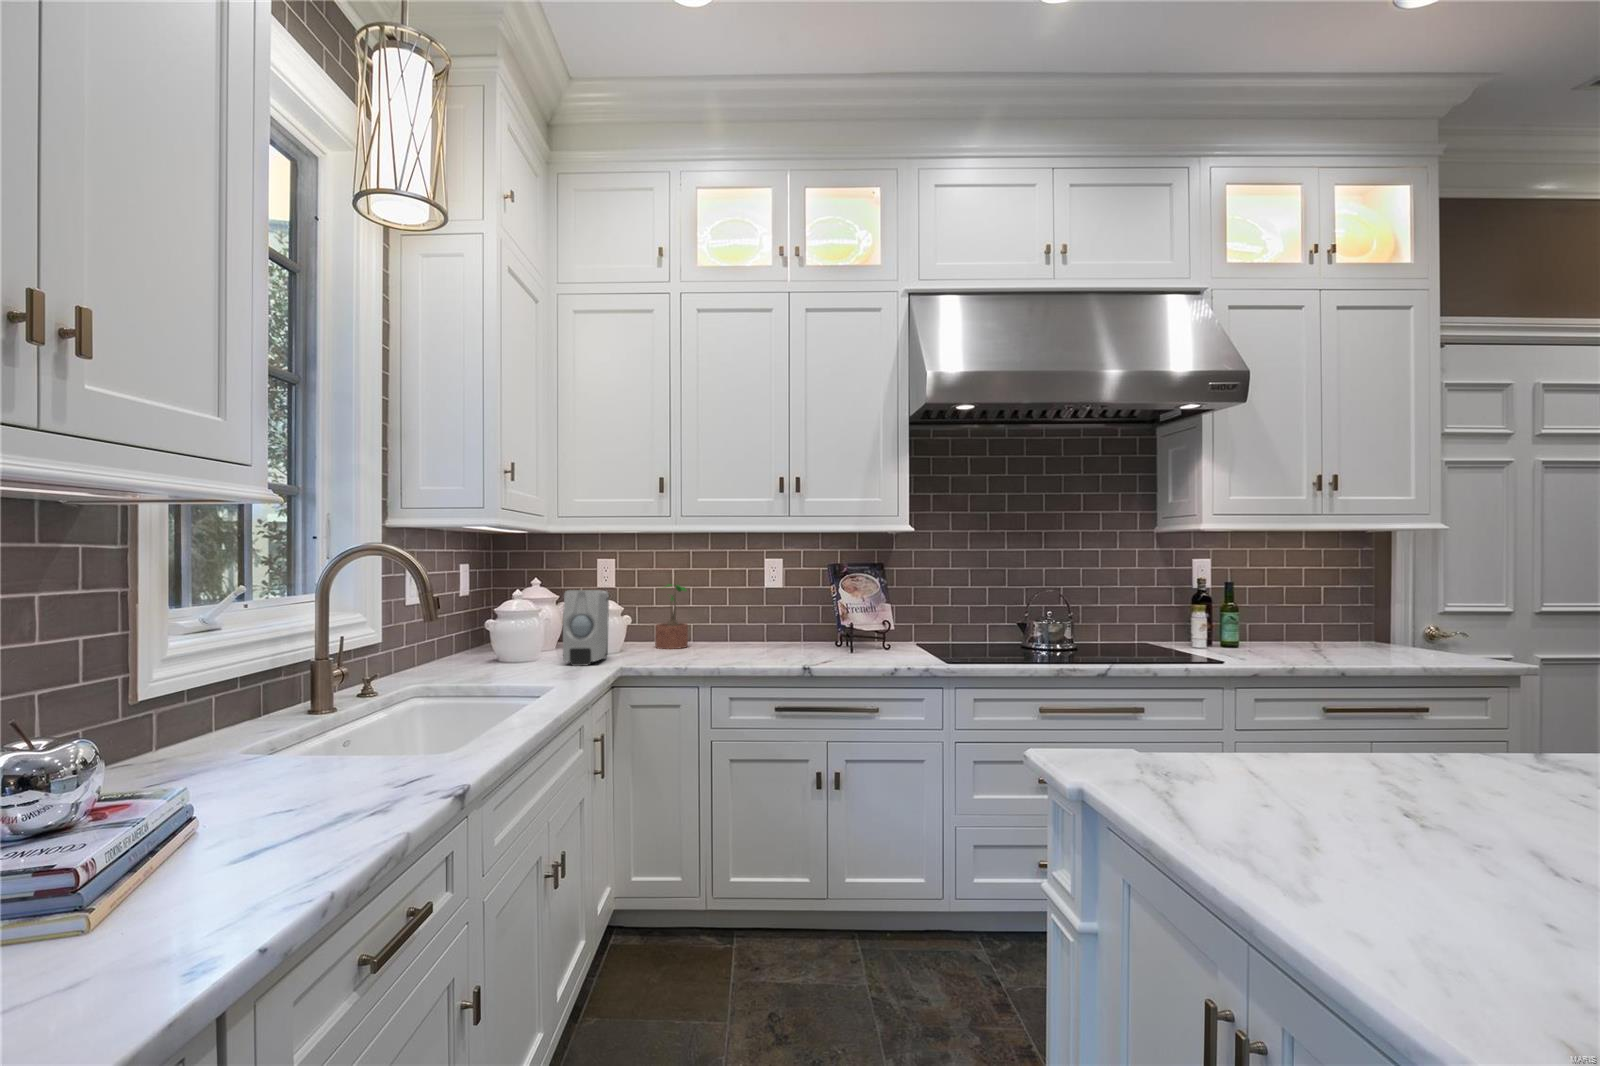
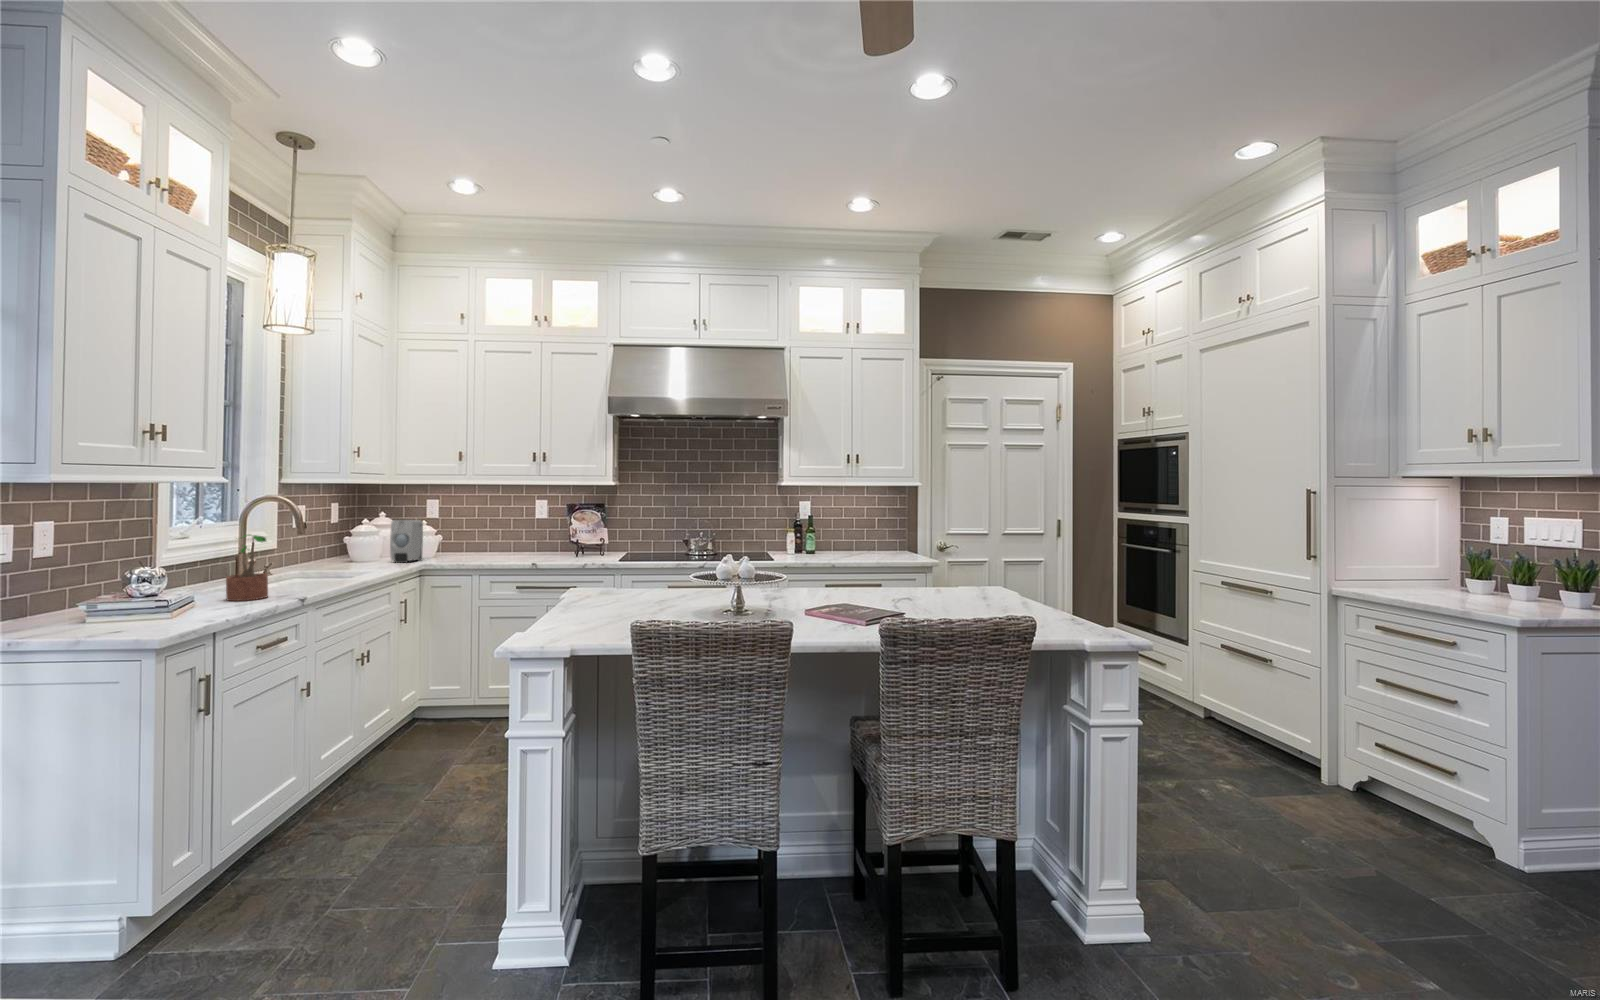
potted plant: present [655,584,688,649] -> present [226,535,268,601]

